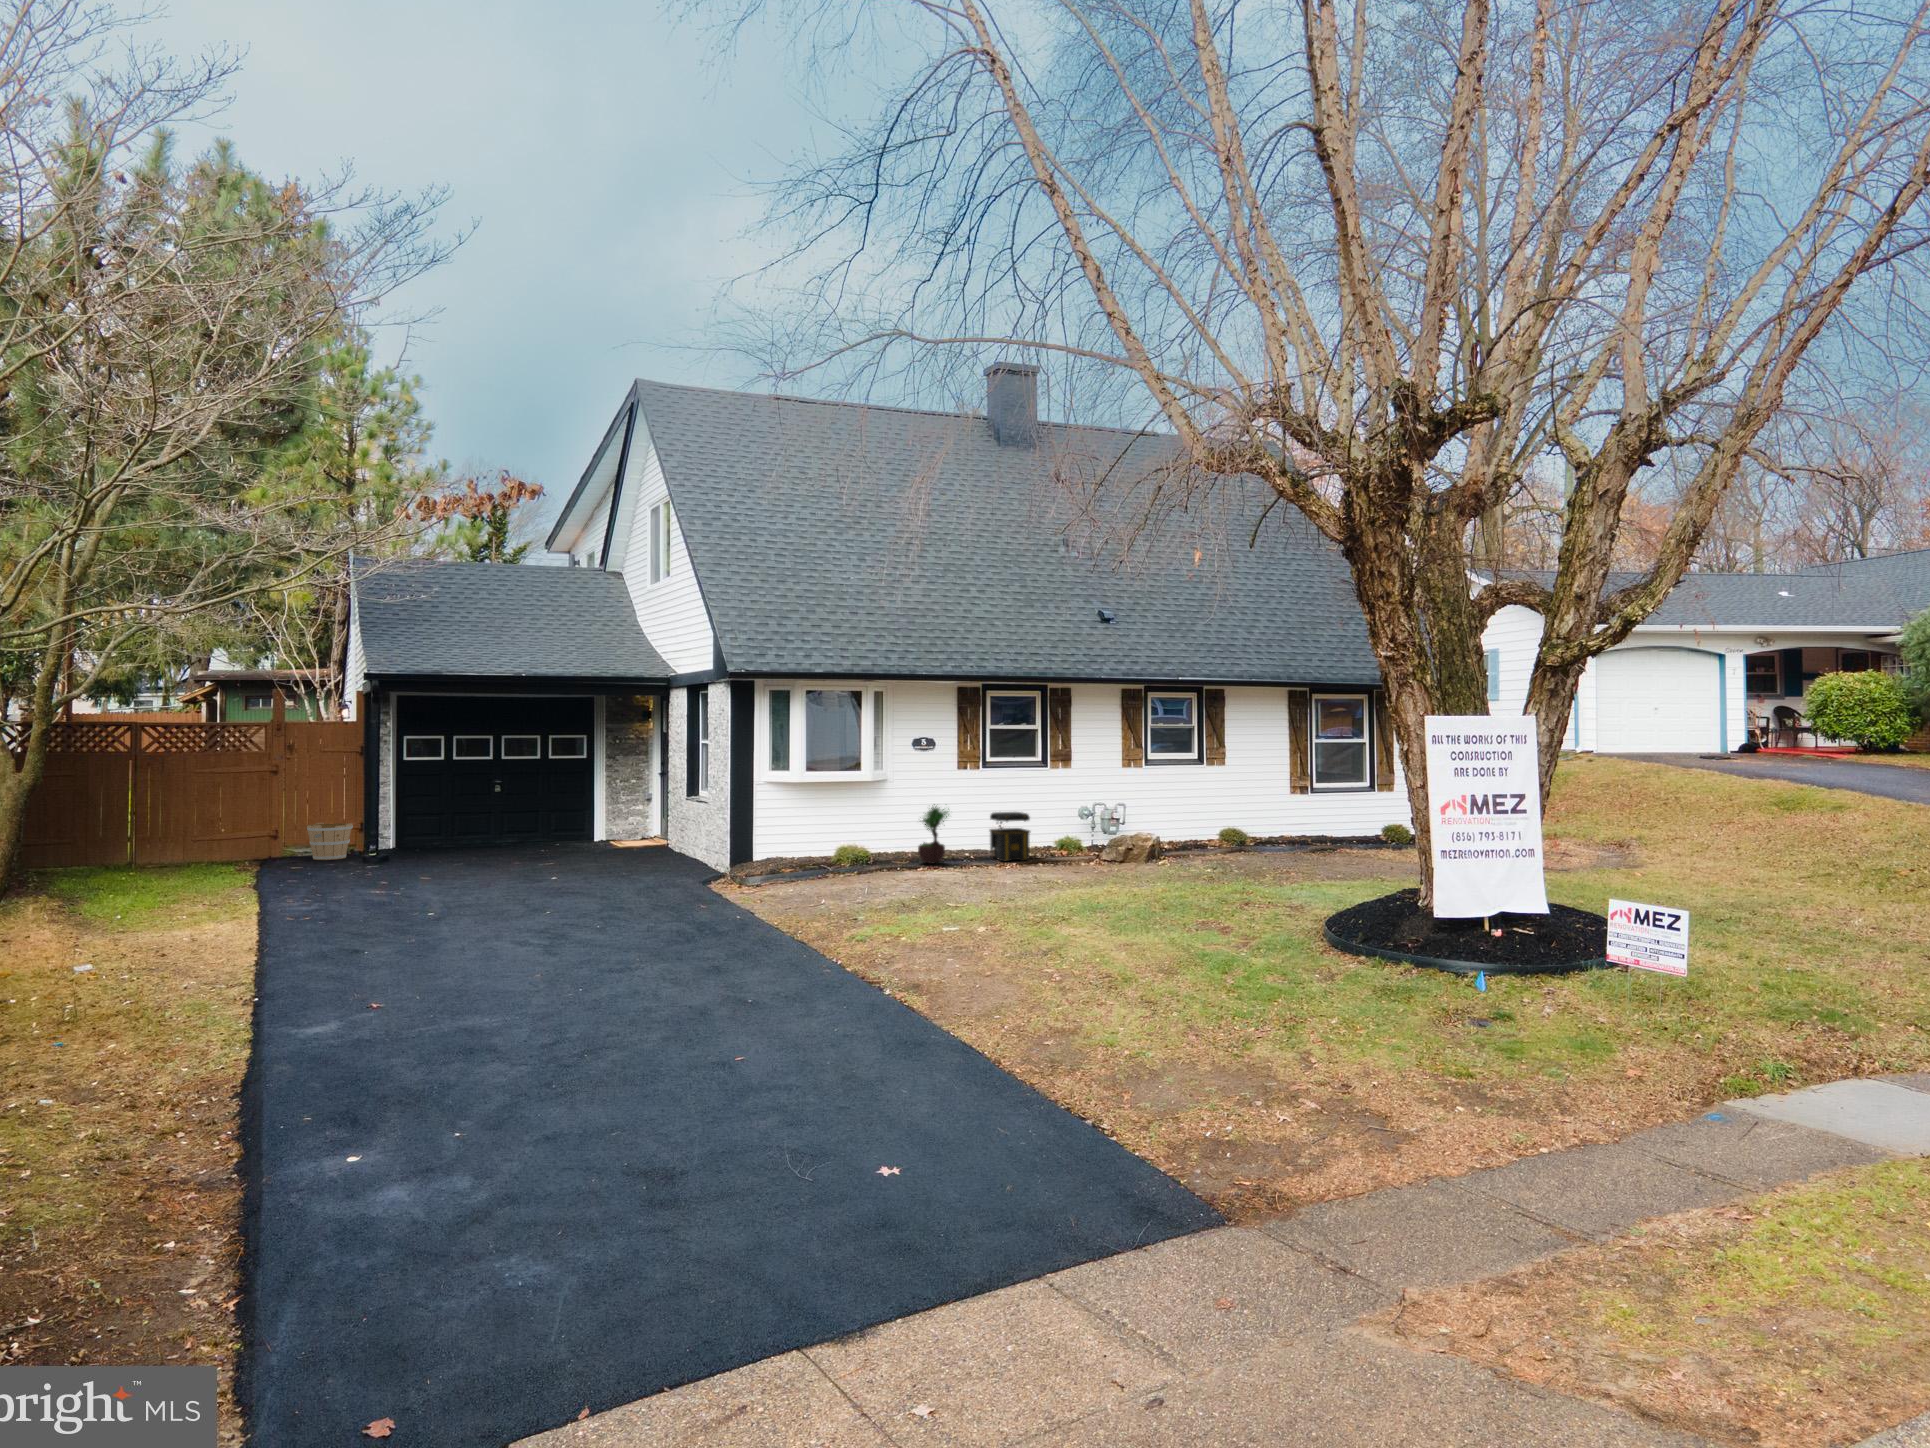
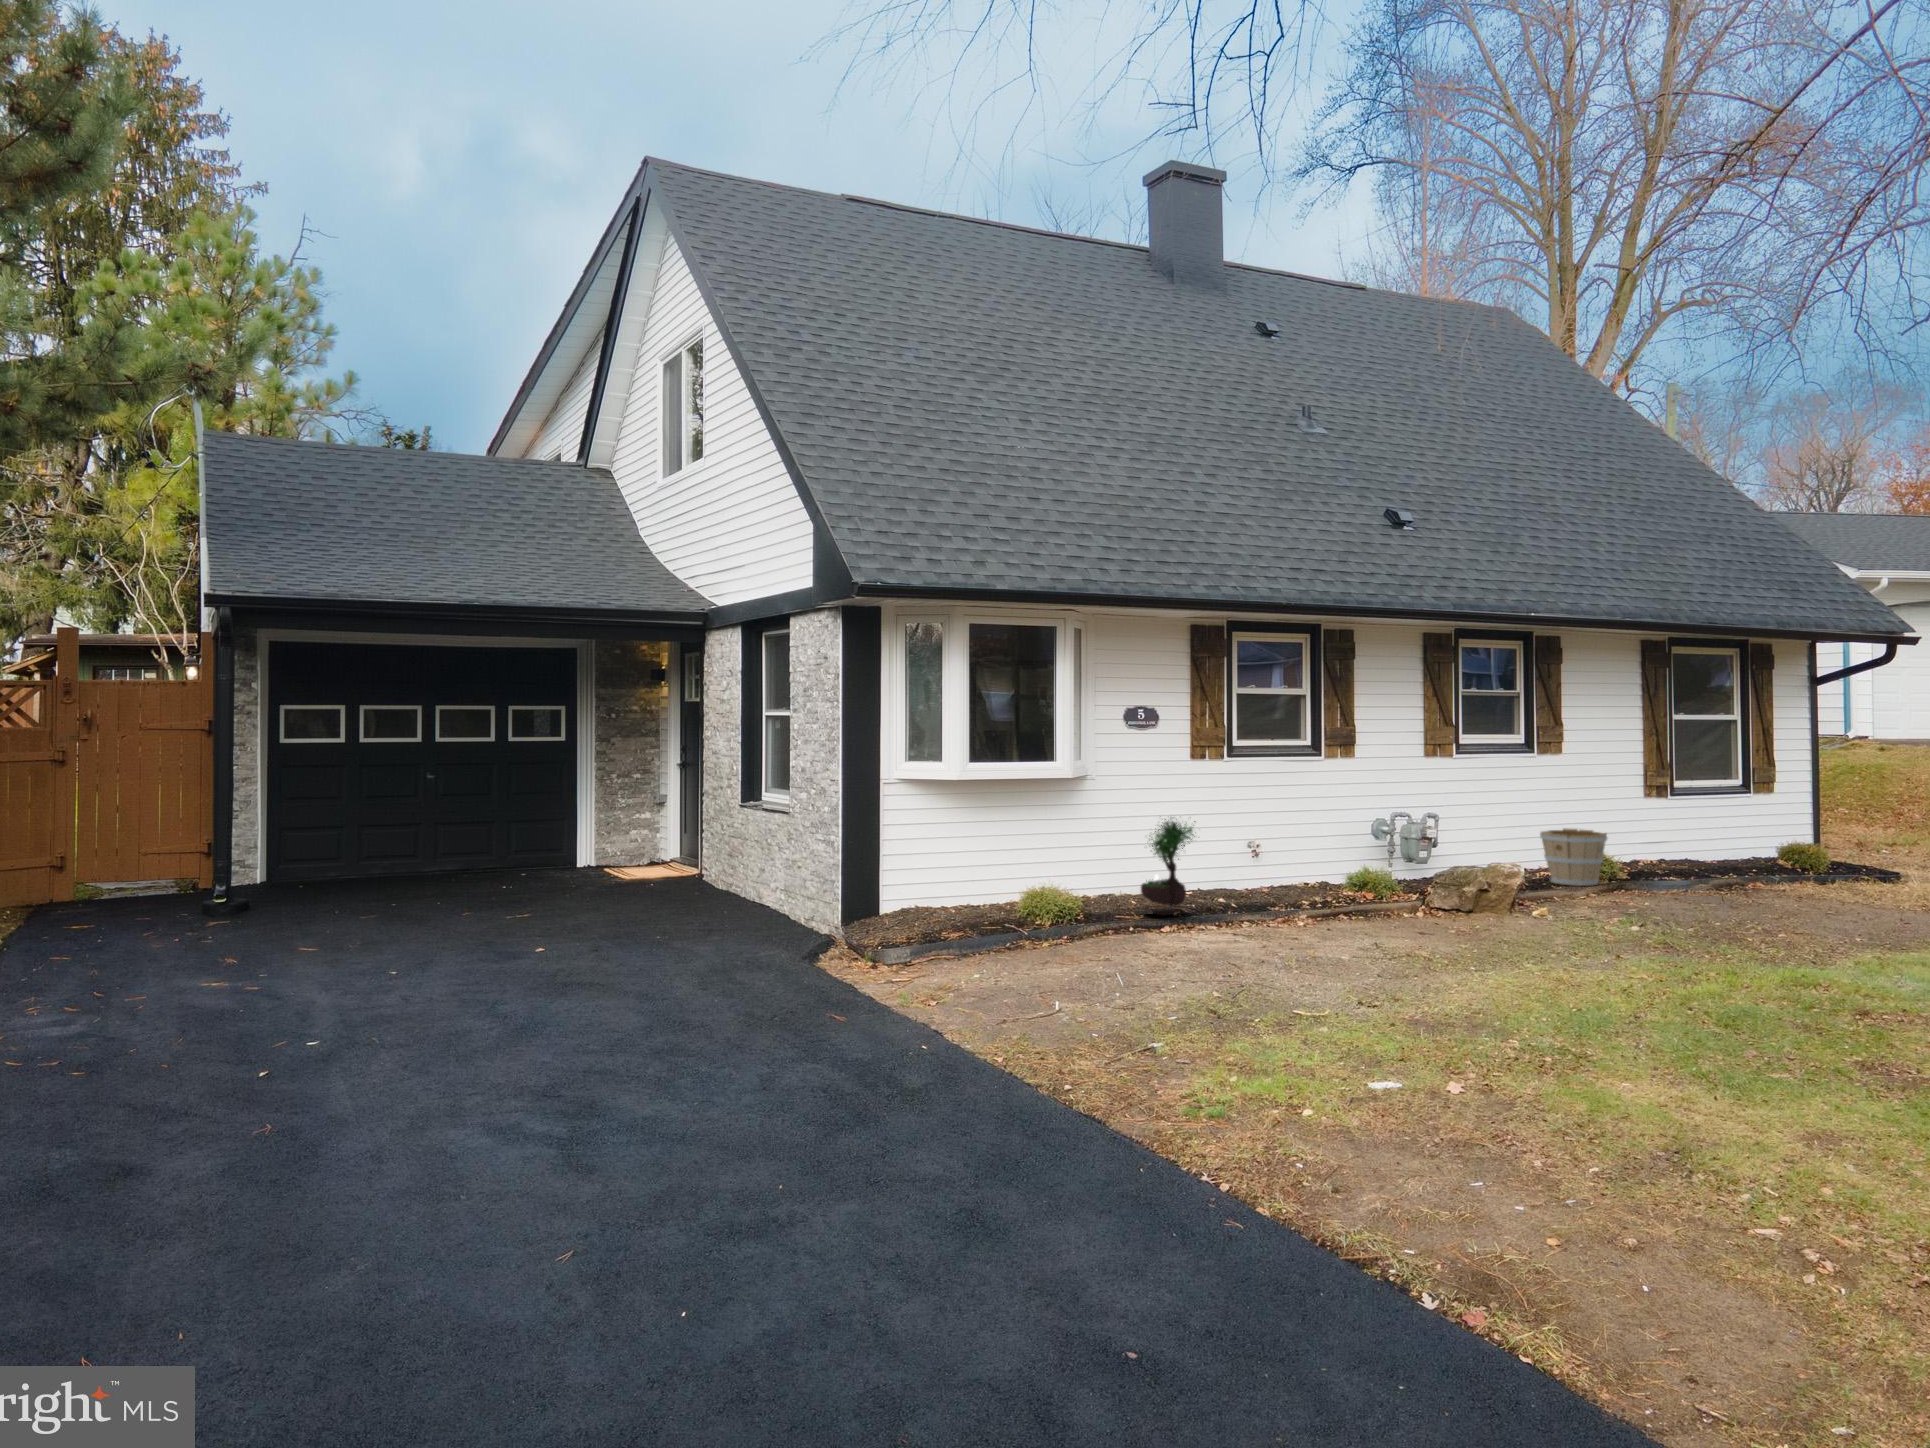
toolbox: present [990,812,1030,861] -> none [1243,828,1316,910]
wooden bucket: present [307,823,353,860] -> present [1540,828,1607,886]

